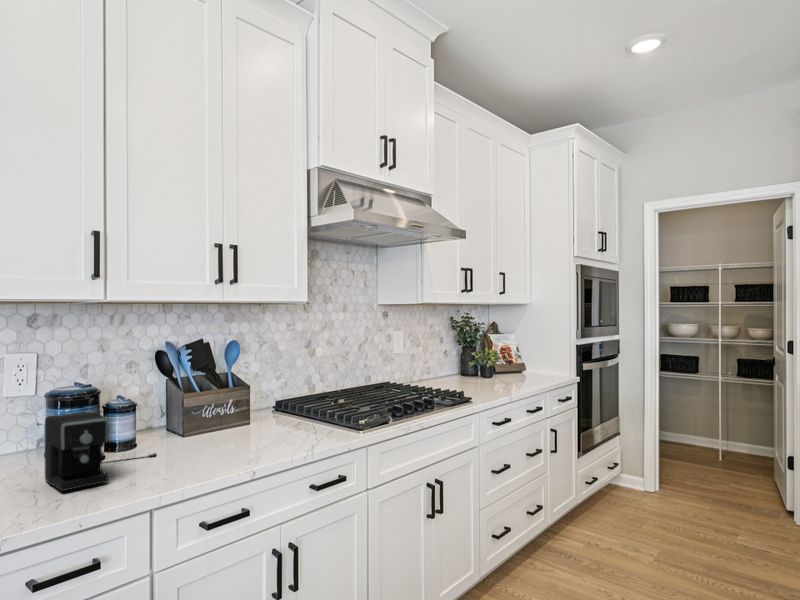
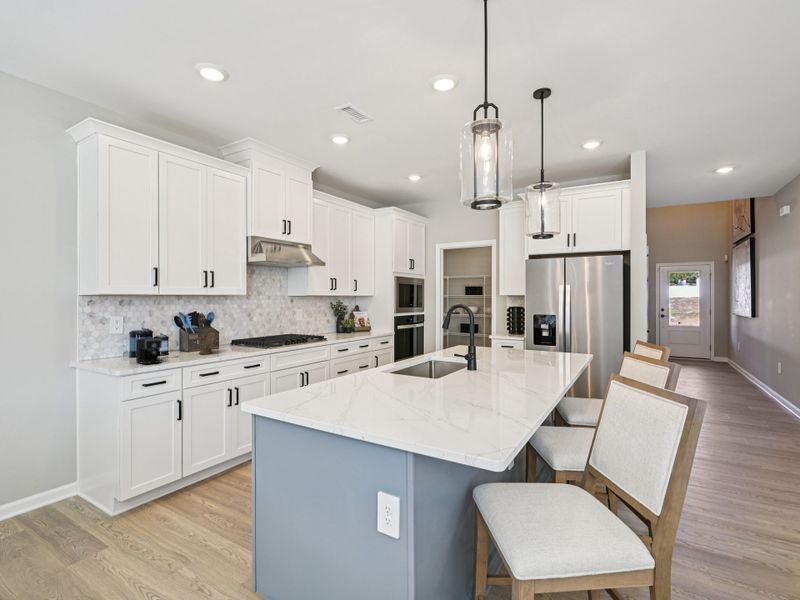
ceramic pitcher: none [203,344,248,447] -> present [198,313,217,354]

